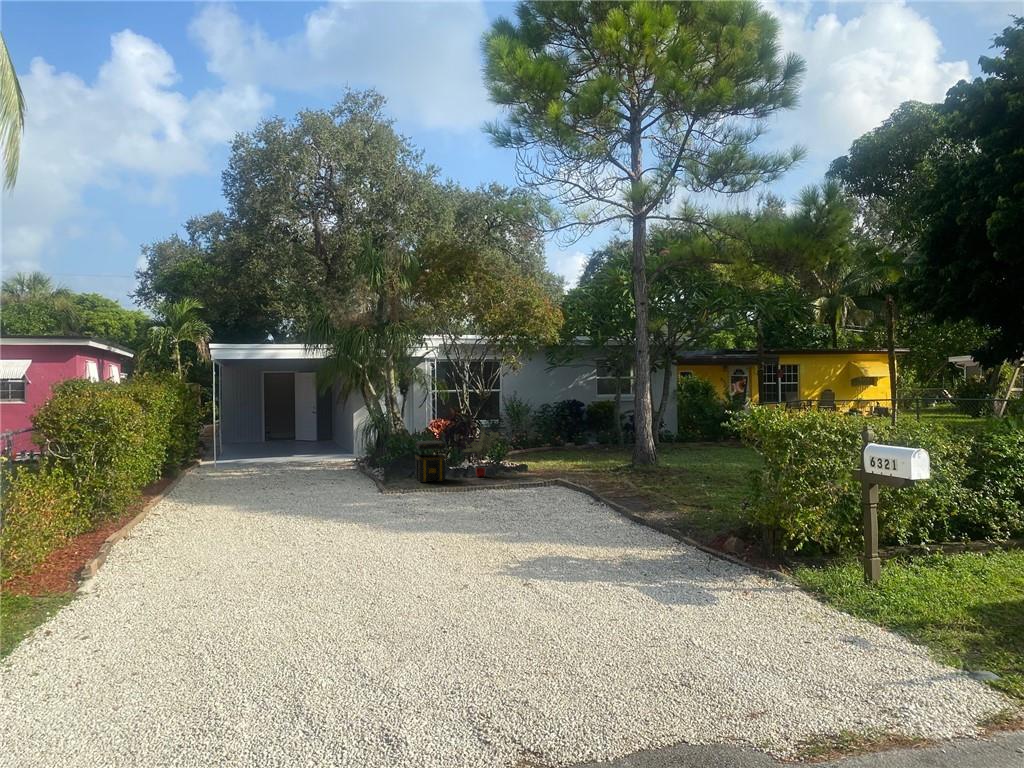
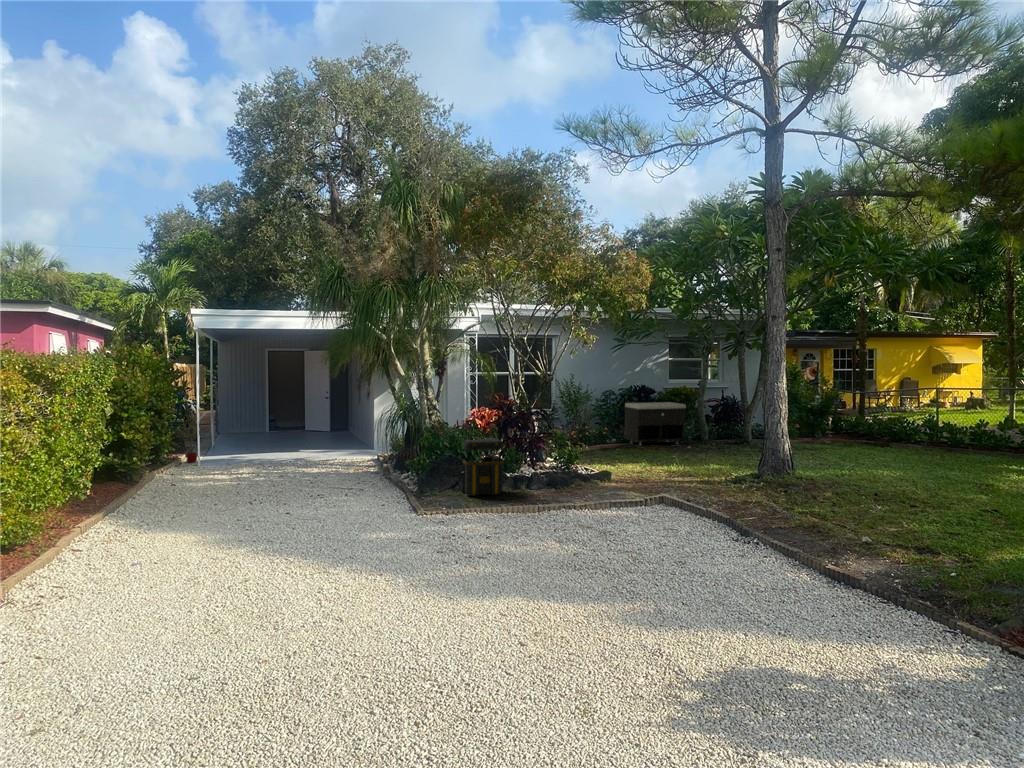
storage bench: none [557,413,606,448] -> present [624,402,686,445]
potted tree: present [463,427,498,477] -> present [175,411,202,463]

